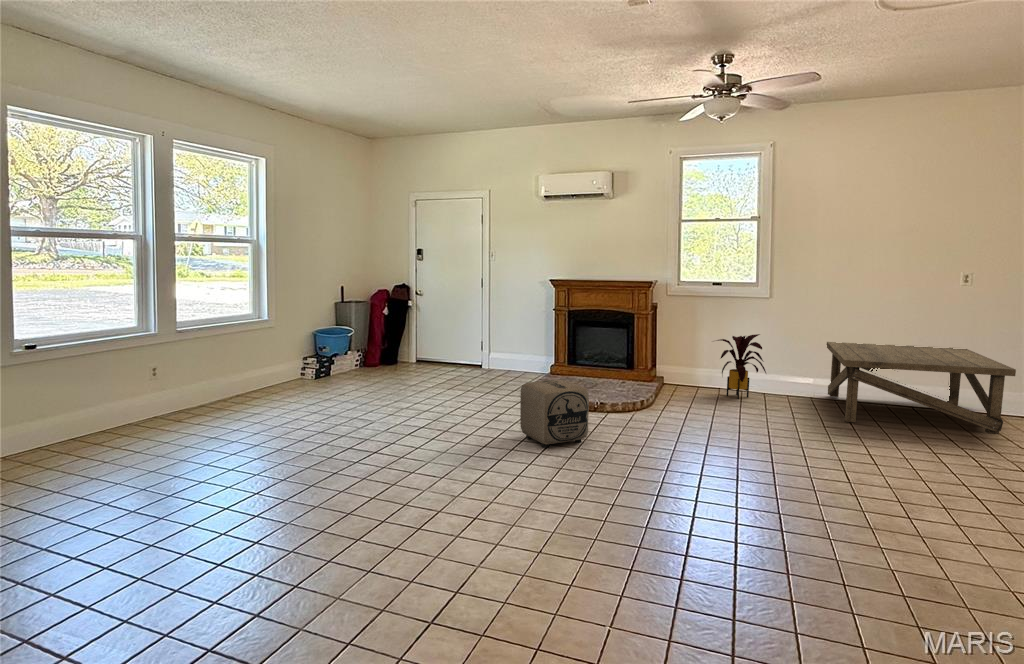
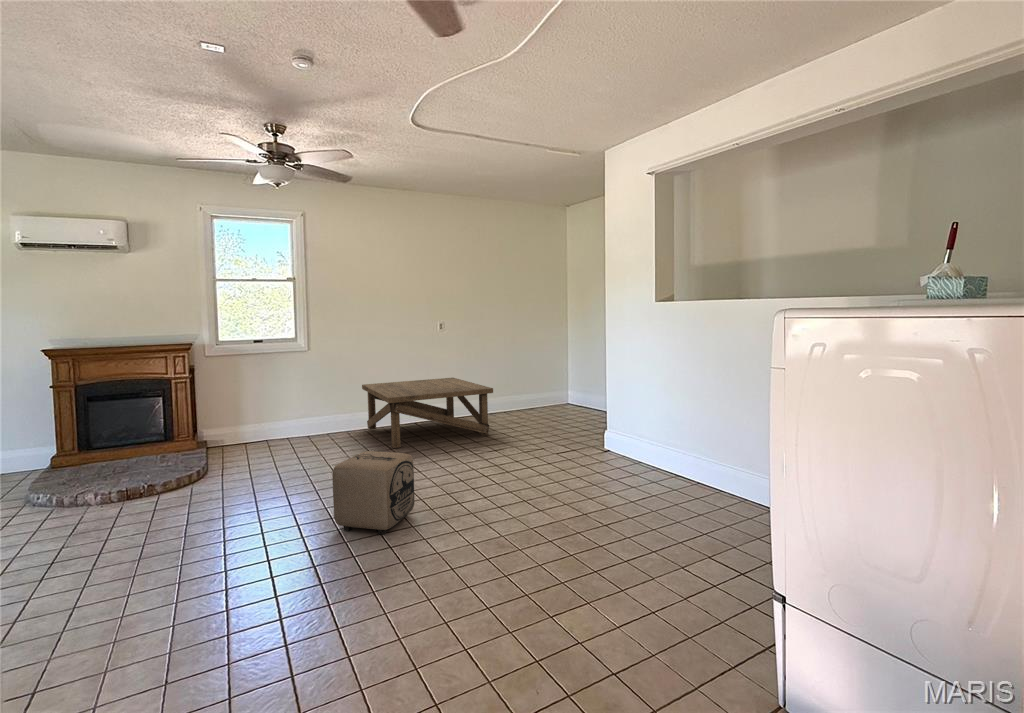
house plant: present [717,334,766,399] -> none [263,385,321,448]
ottoman: present [520,379,589,448] -> present [332,451,415,534]

